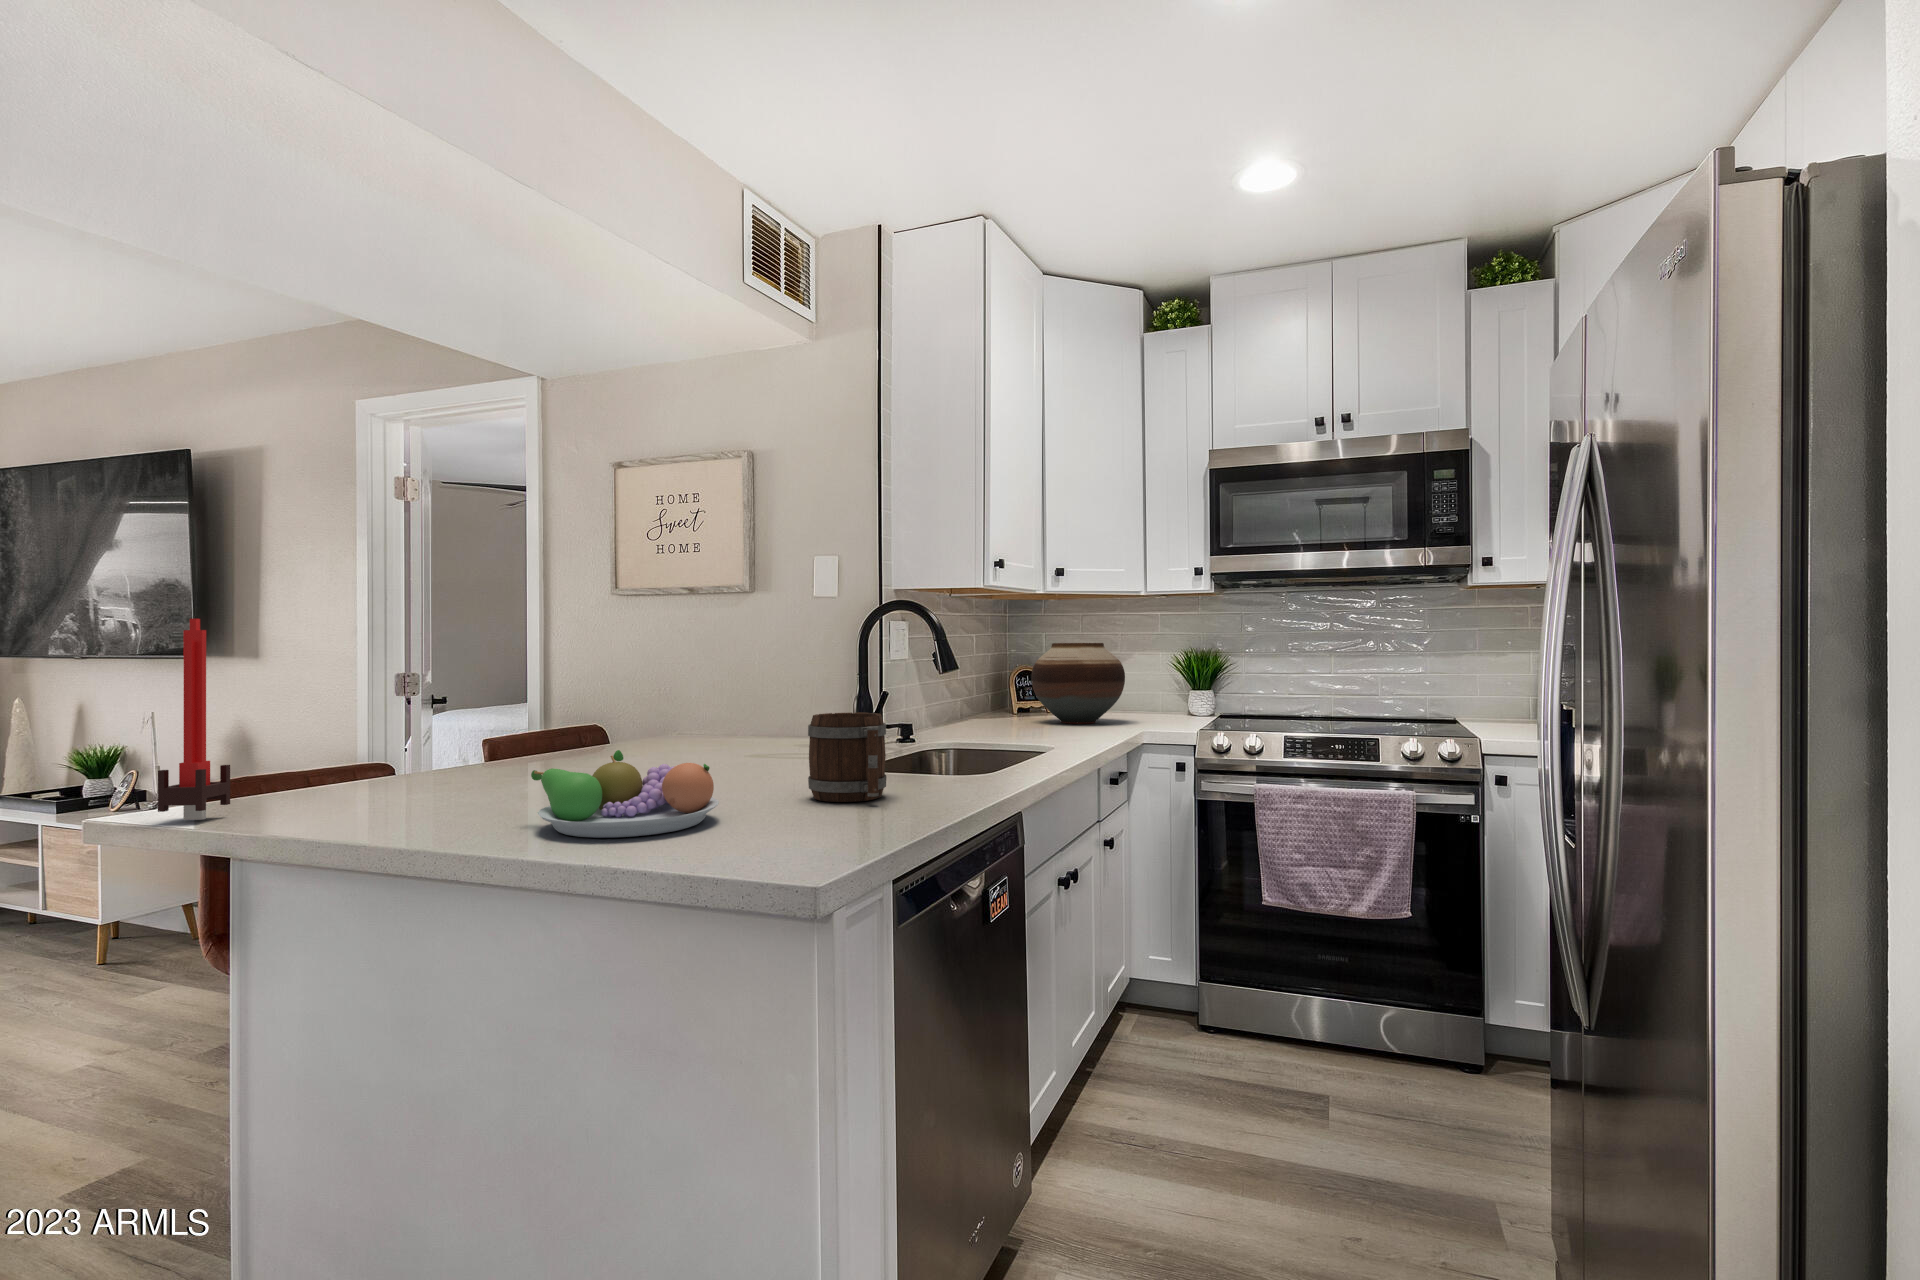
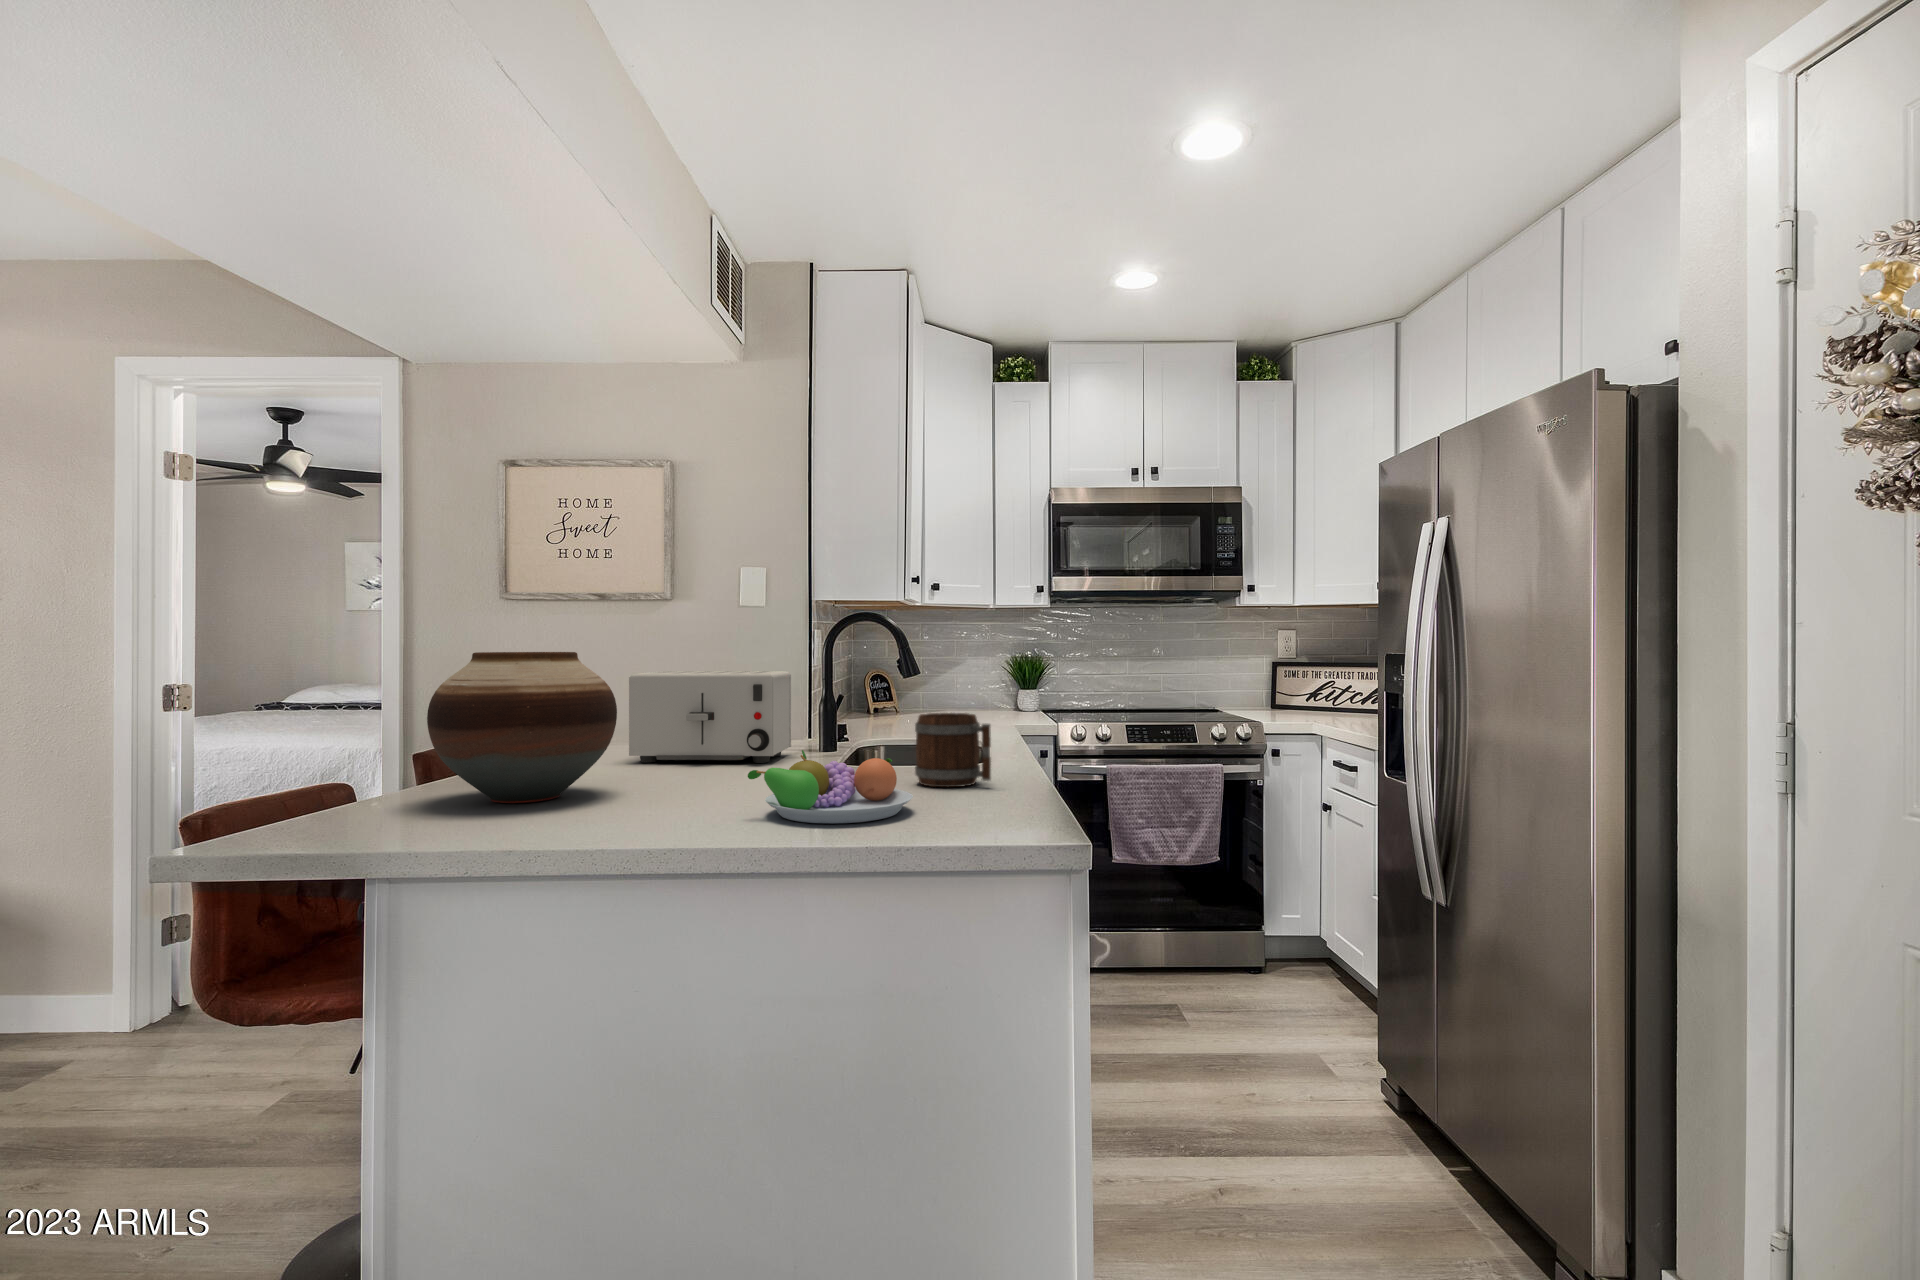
candle: present [158,619,230,820] -> none [354,632,408,839]
vase: present [1031,643,1125,724] -> present [427,652,617,803]
toaster: none [621,665,795,763] -> present [629,671,791,763]

